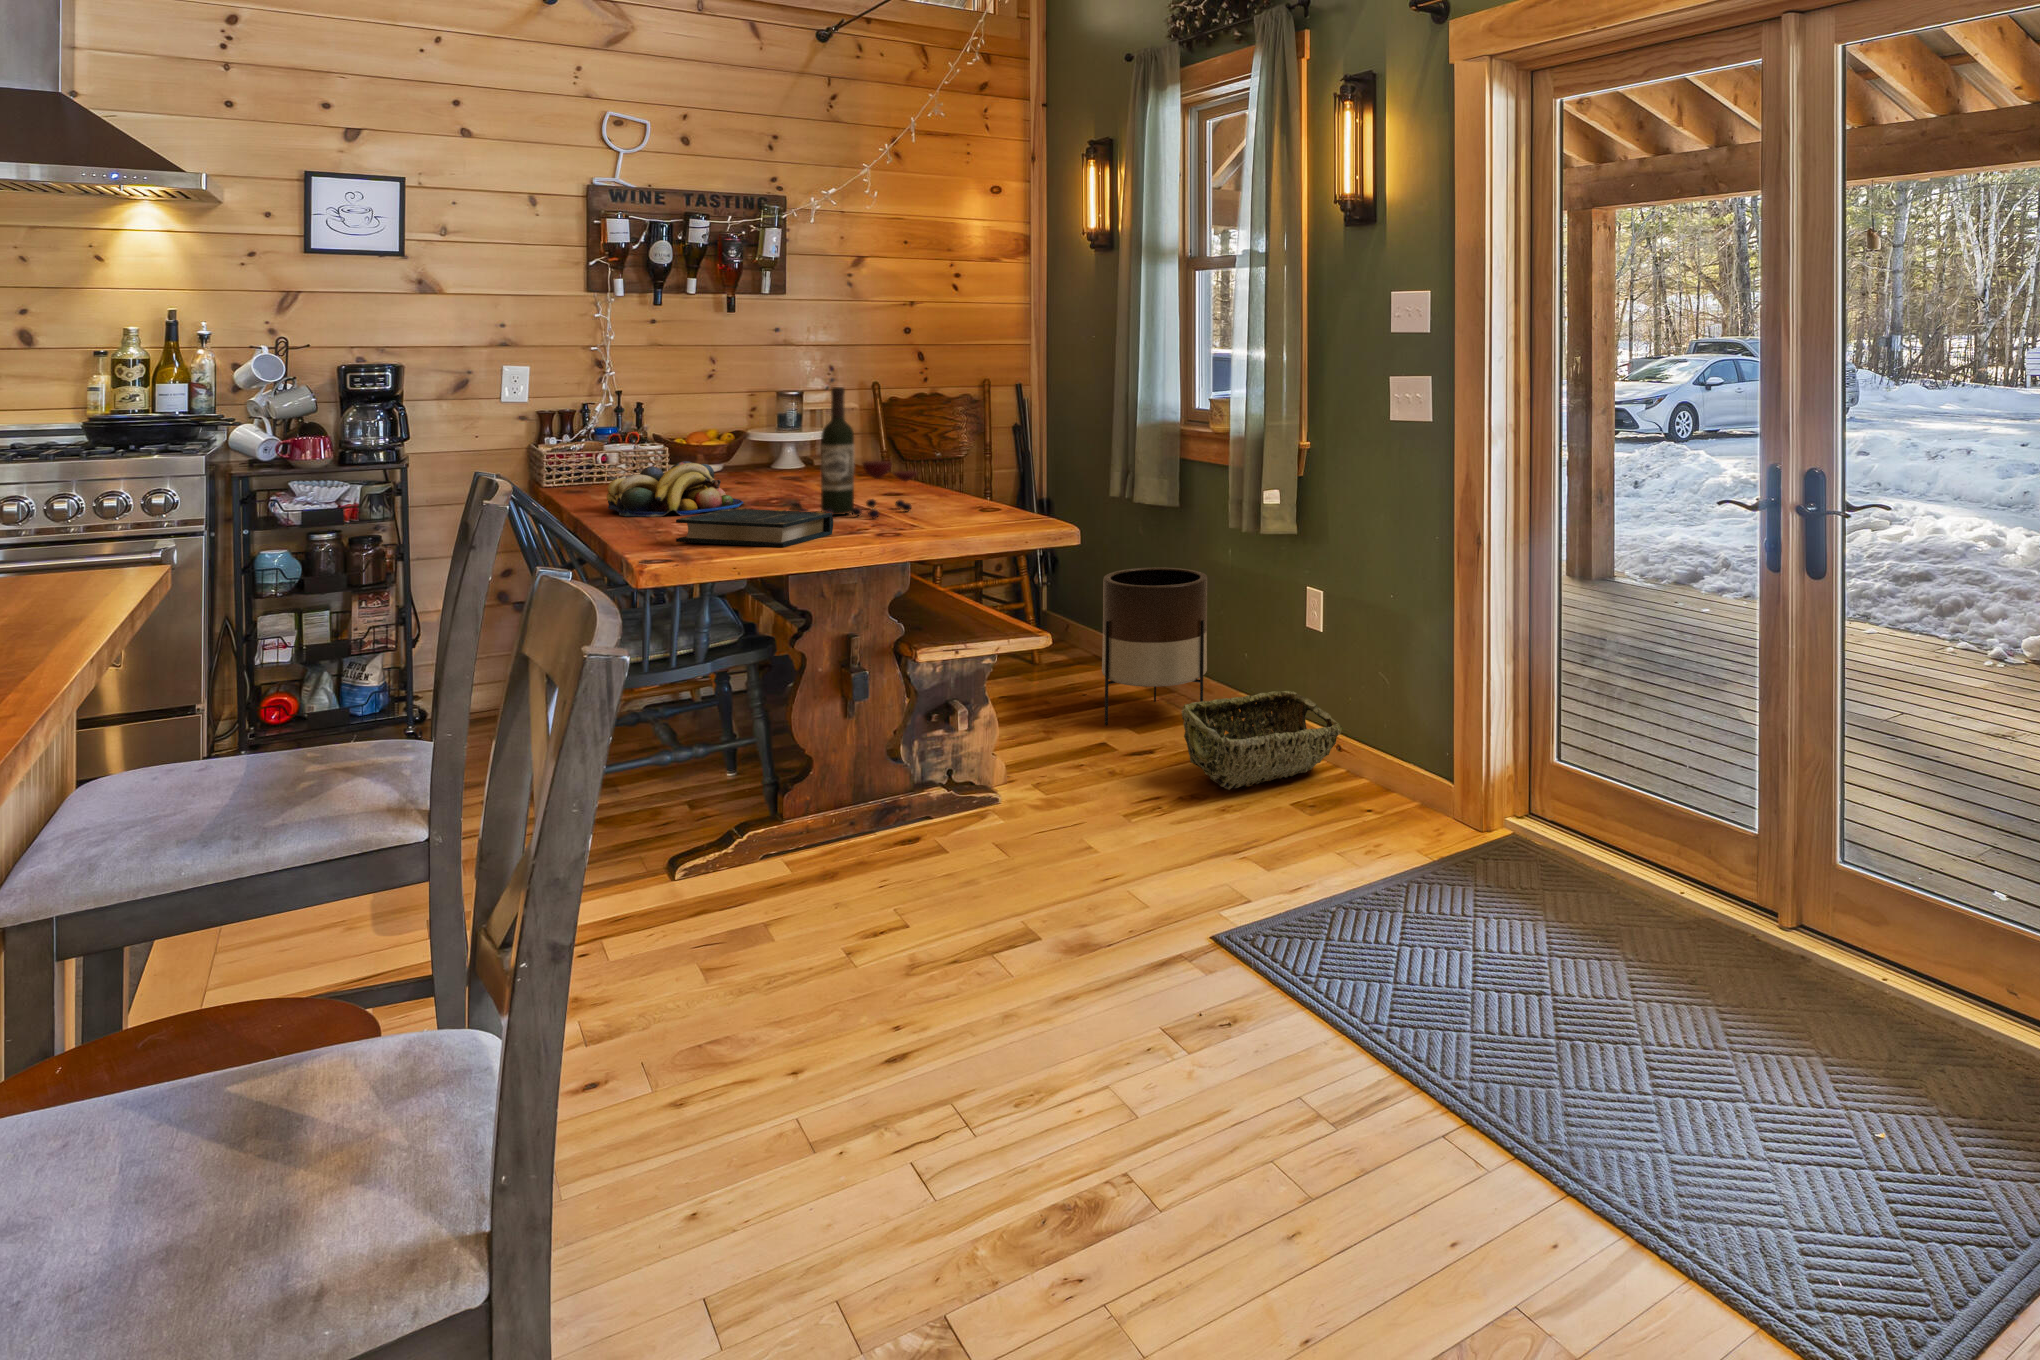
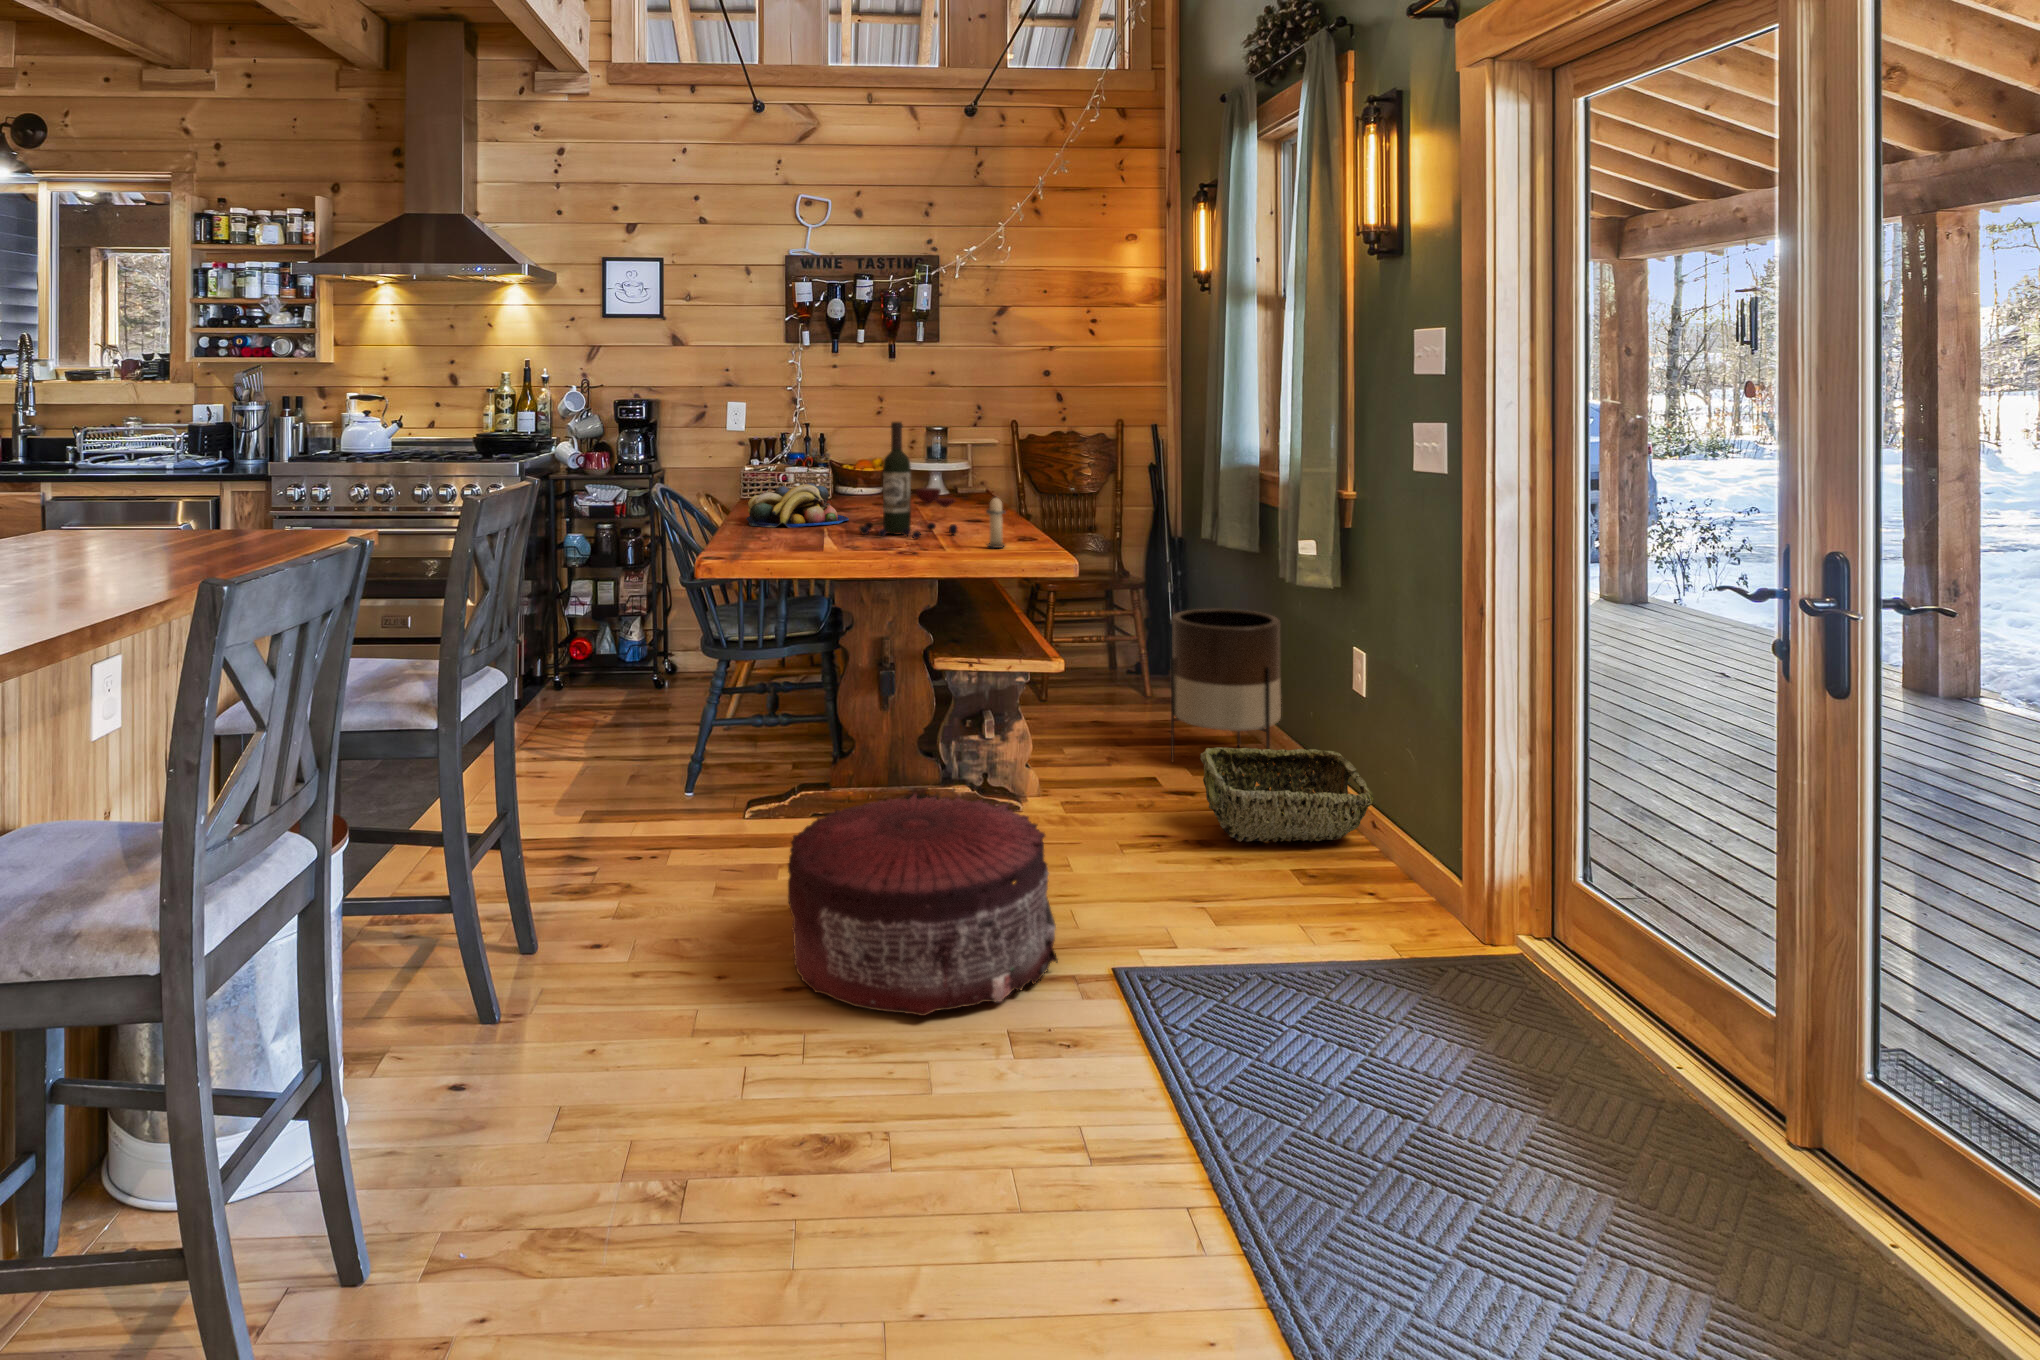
candle: none [971,464,1000,523] -> present [986,497,1005,548]
book: present [676,508,833,547] -> none [743,523,863,557]
pouf: none [852,789,1161,1043] -> present [788,794,1058,1016]

